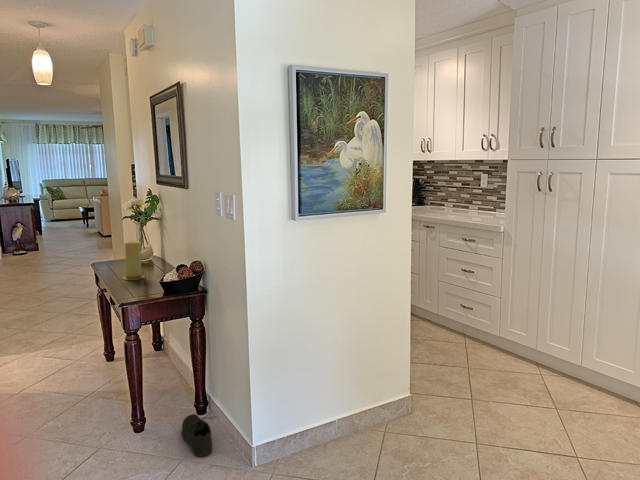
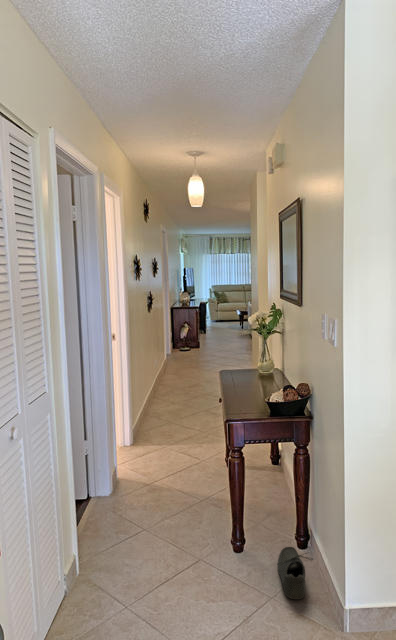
candle: present [123,241,145,280] -> none [238,355,259,394]

